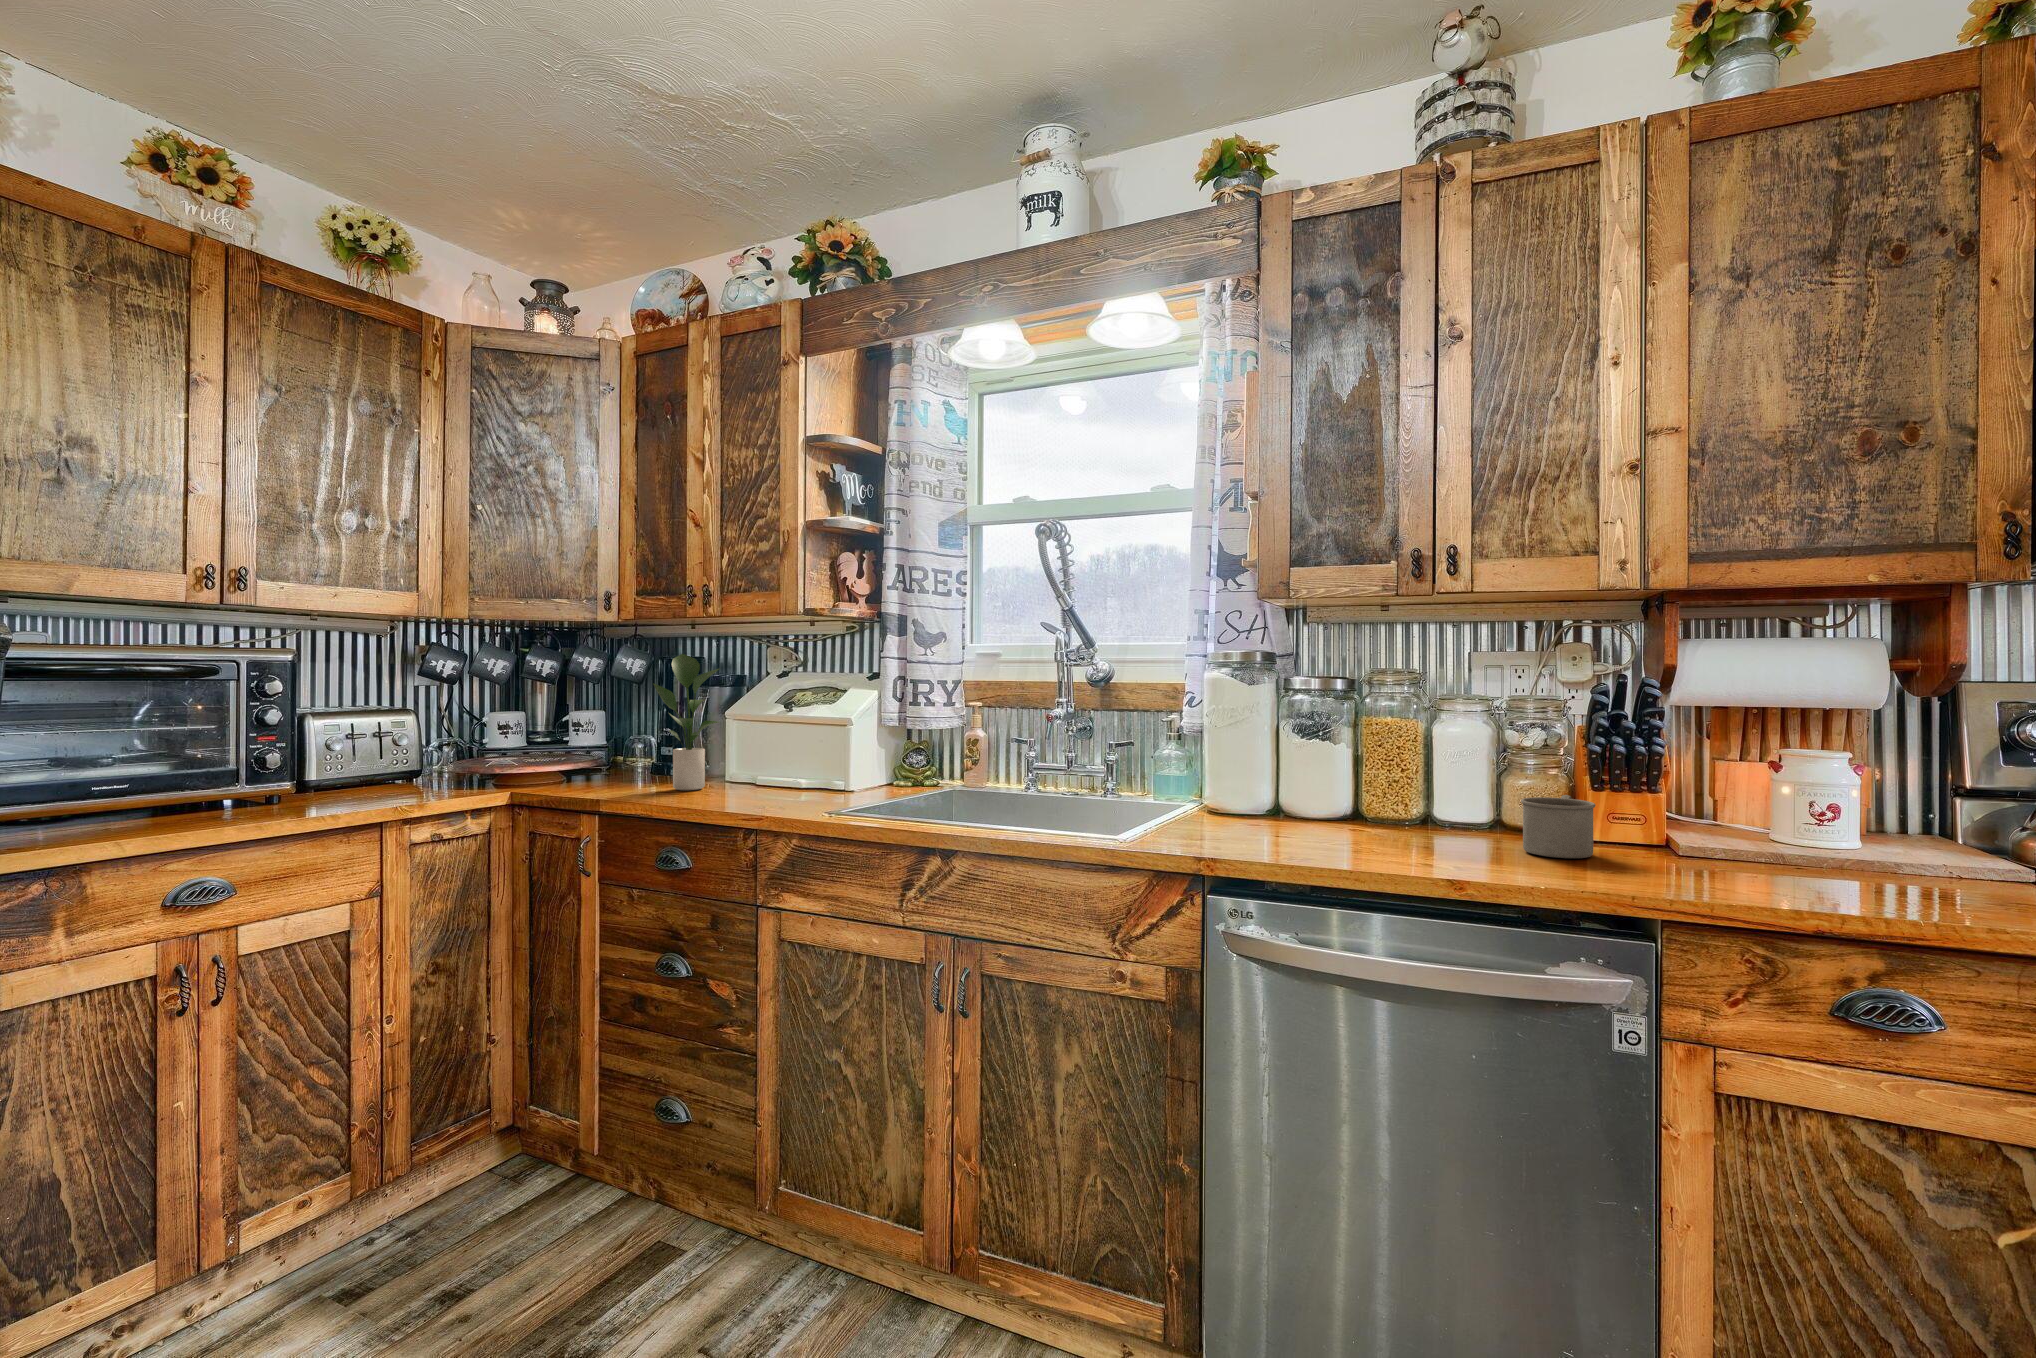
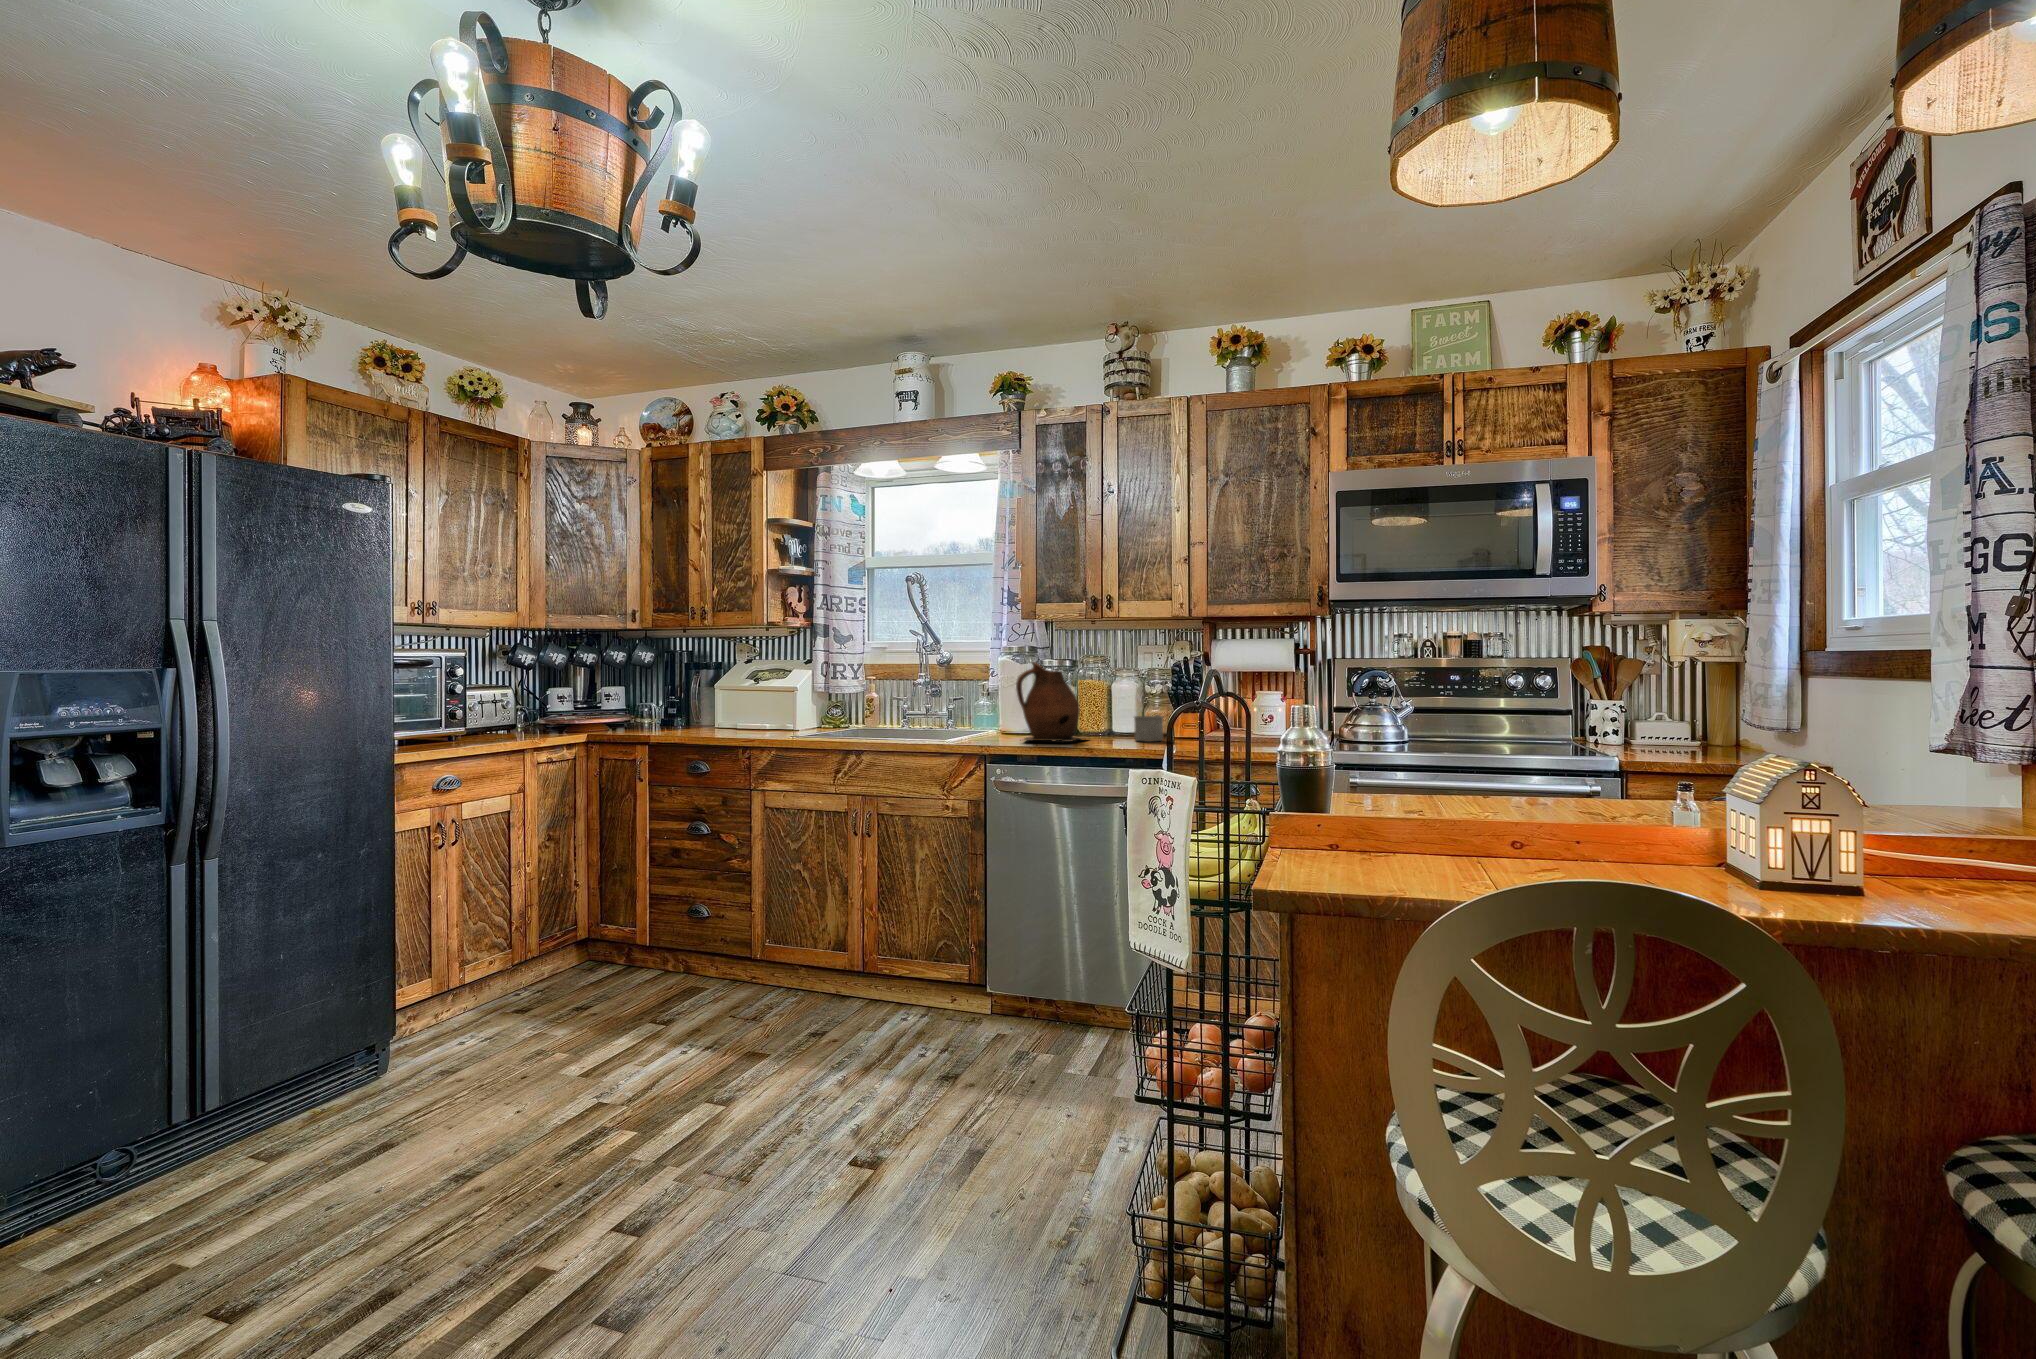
potted plant: present [653,654,719,790] -> none [674,650,715,733]
ceramic pitcher: none [1267,682,1418,861] -> present [1016,662,1086,742]

